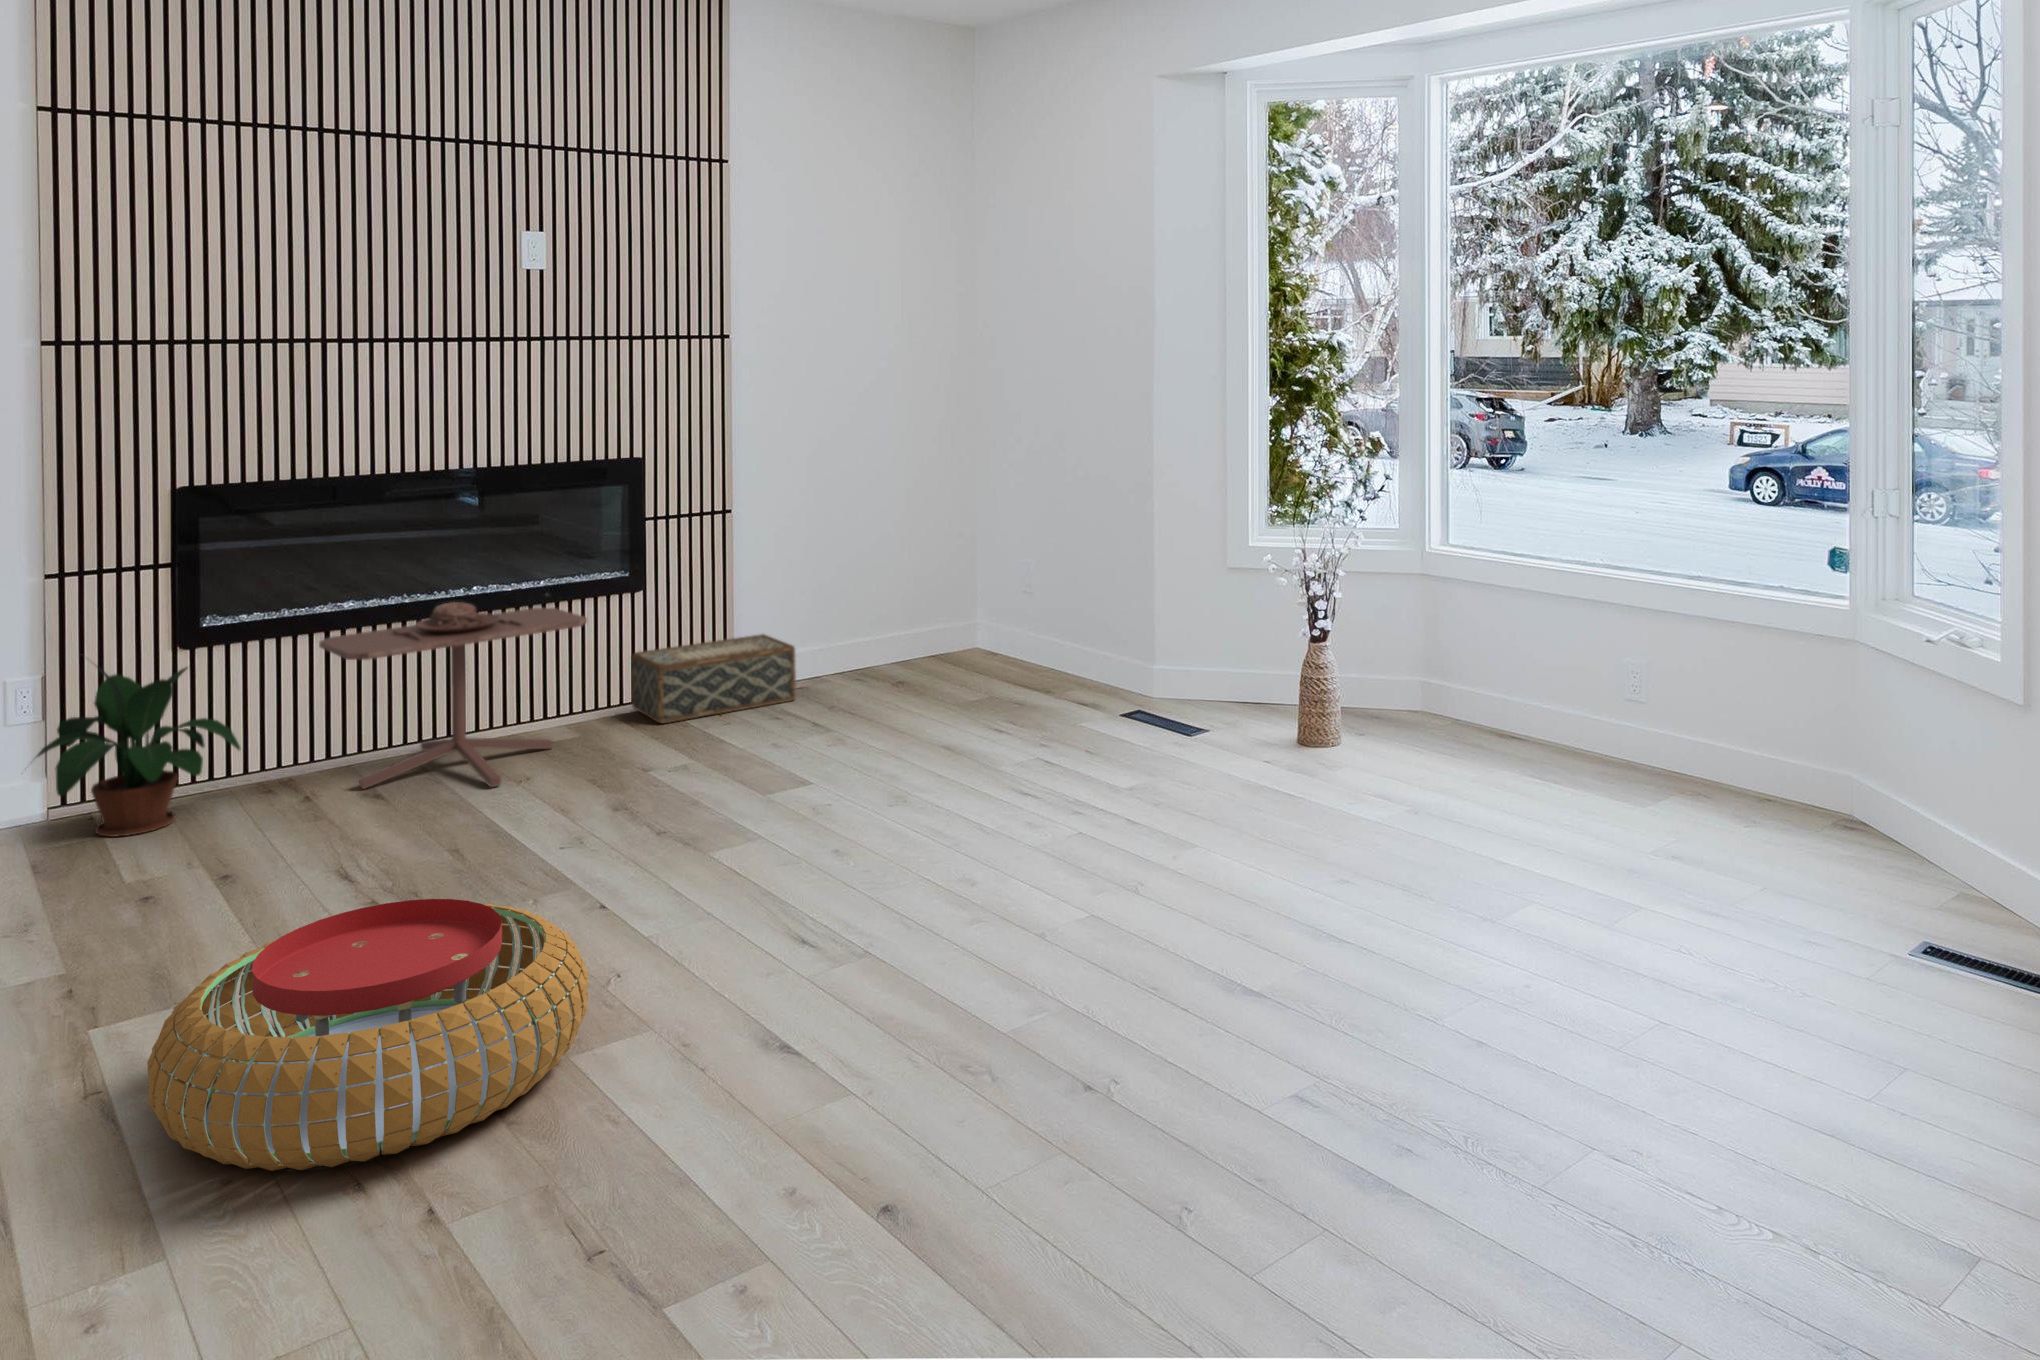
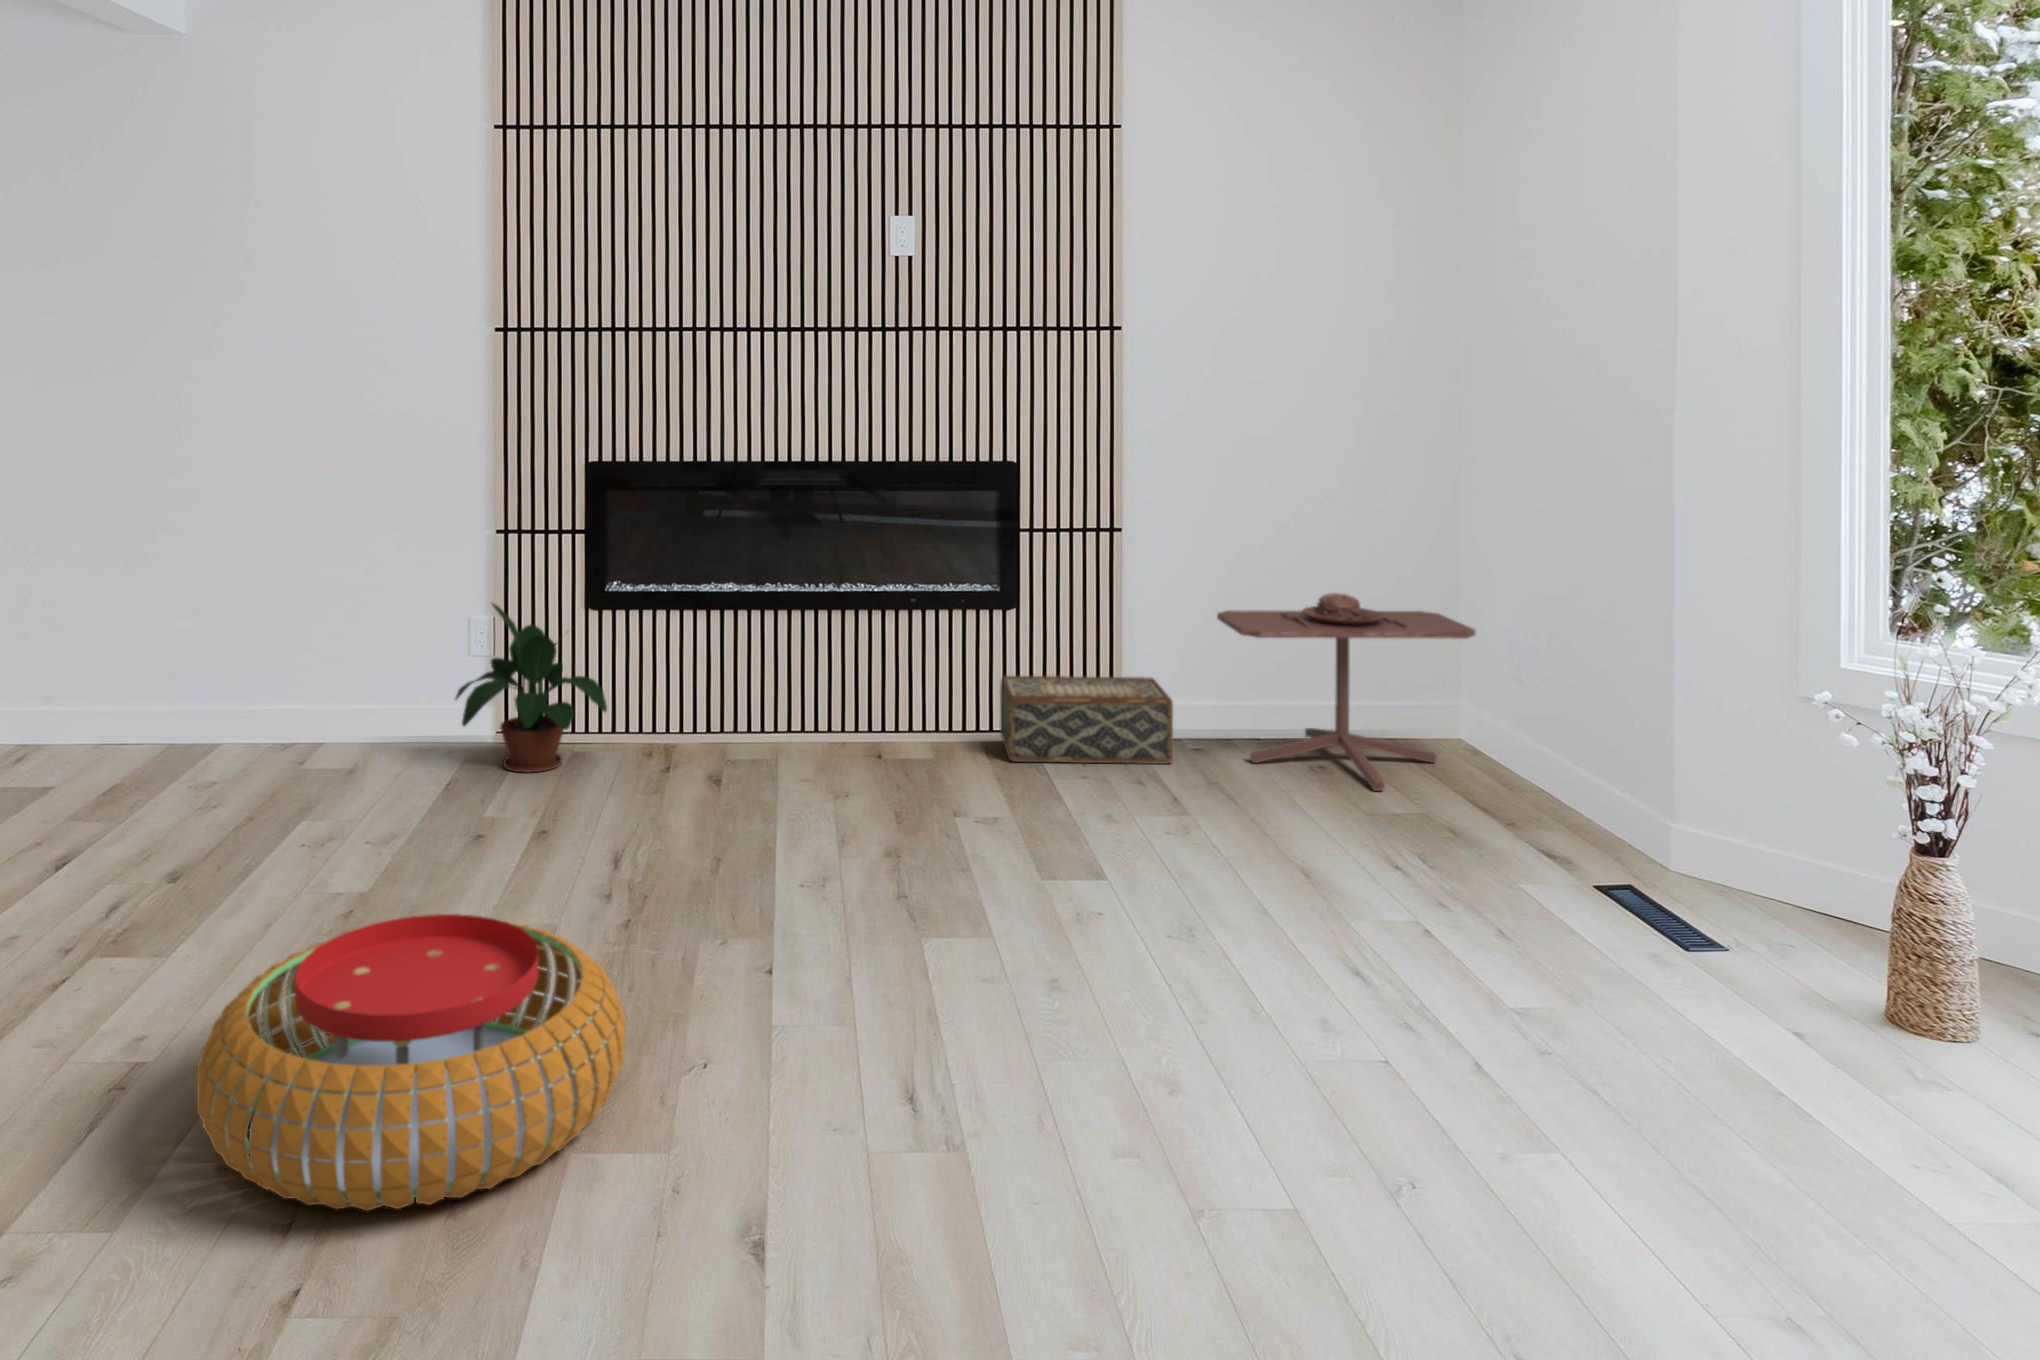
side table: present [319,602,587,789] -> present [1217,593,1475,791]

